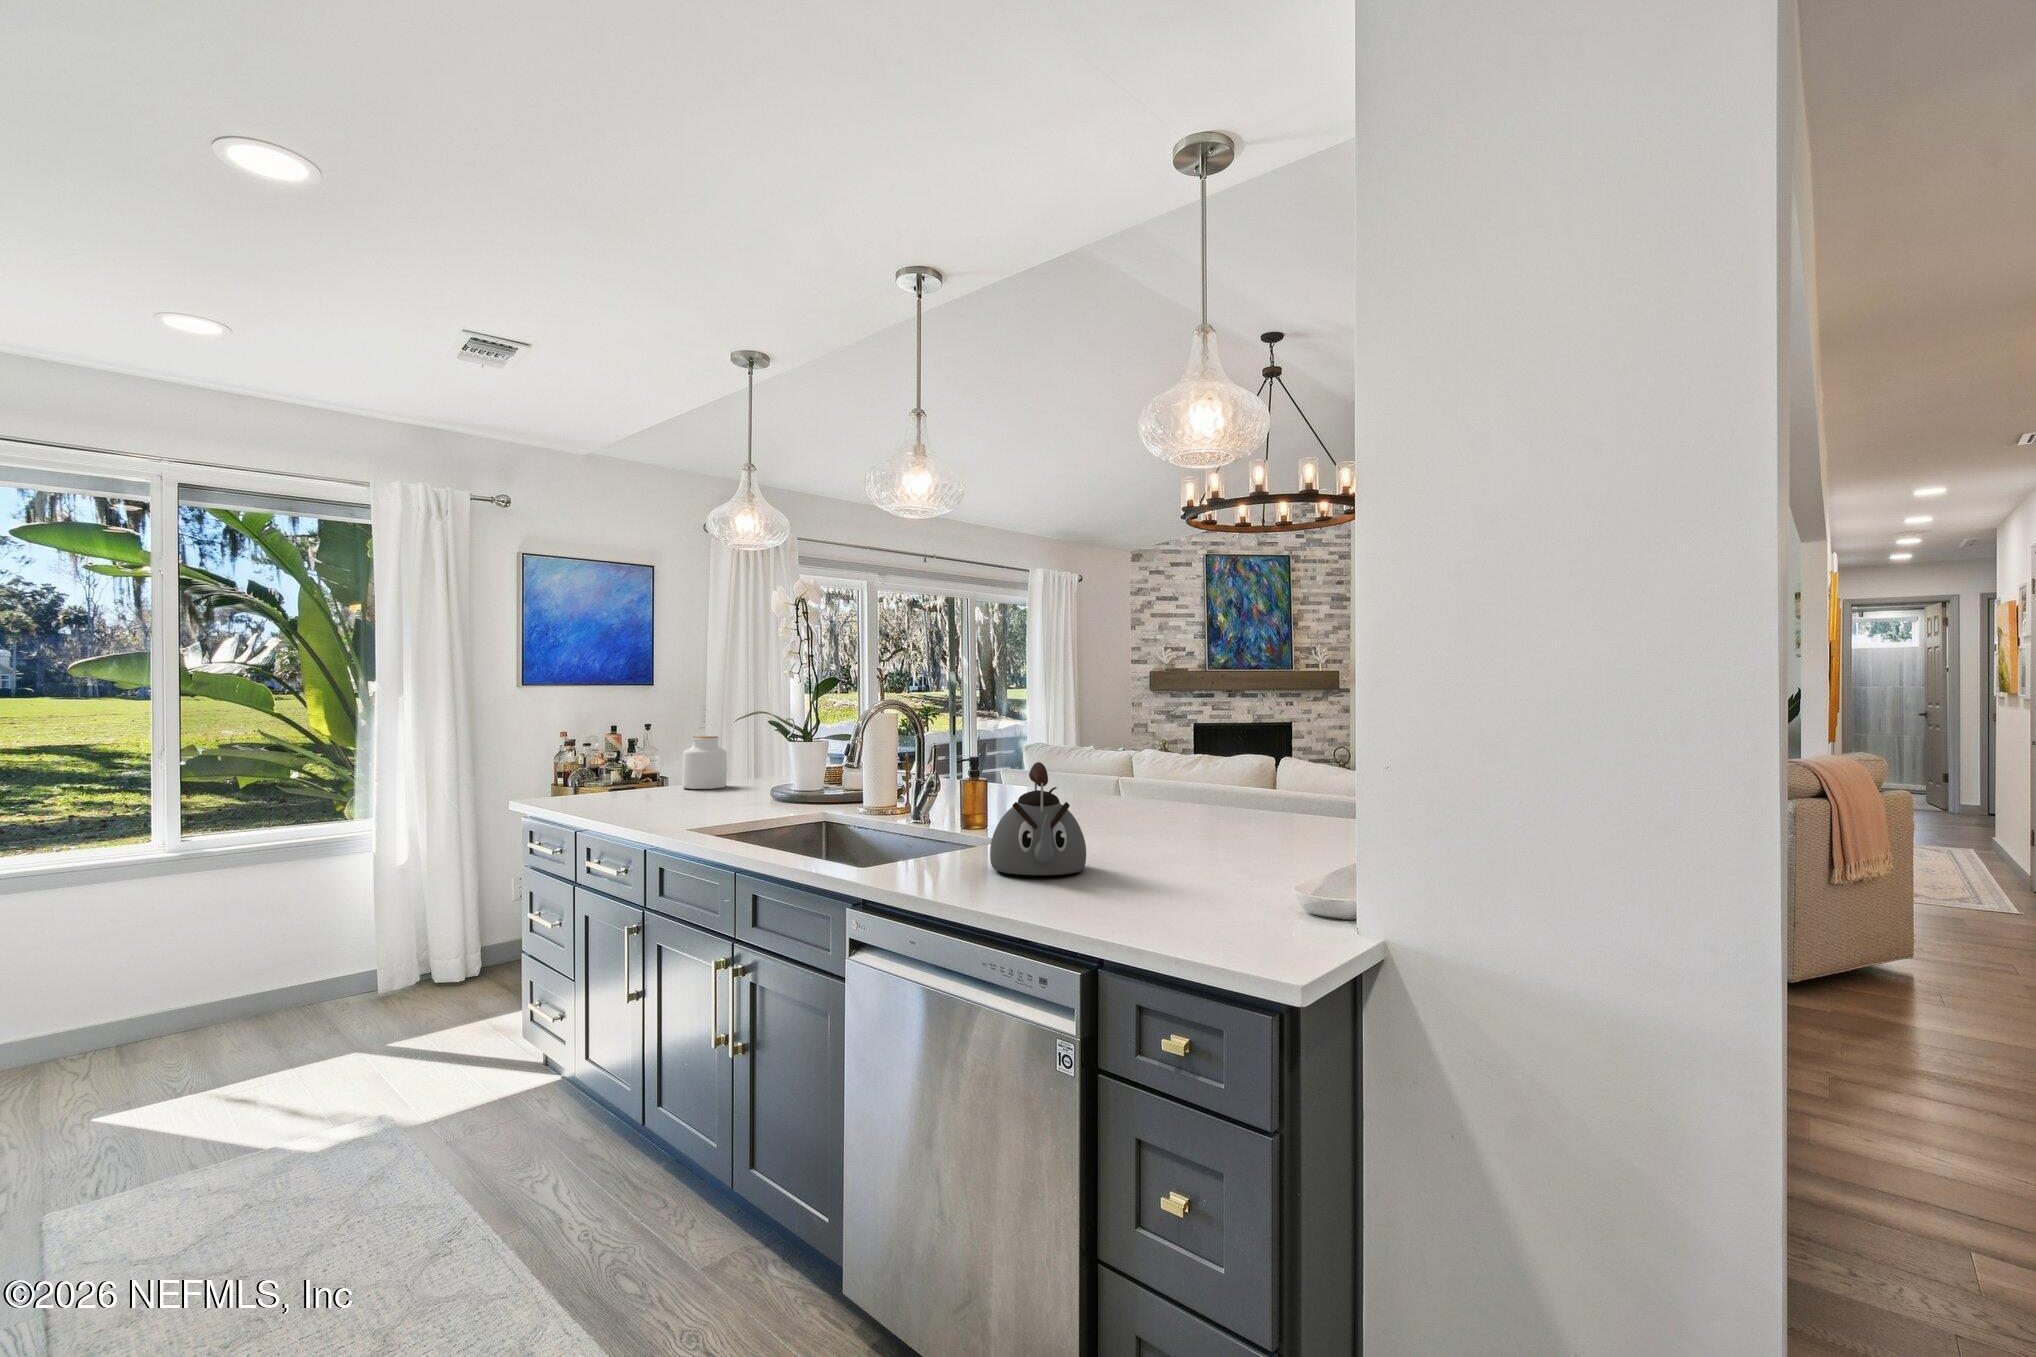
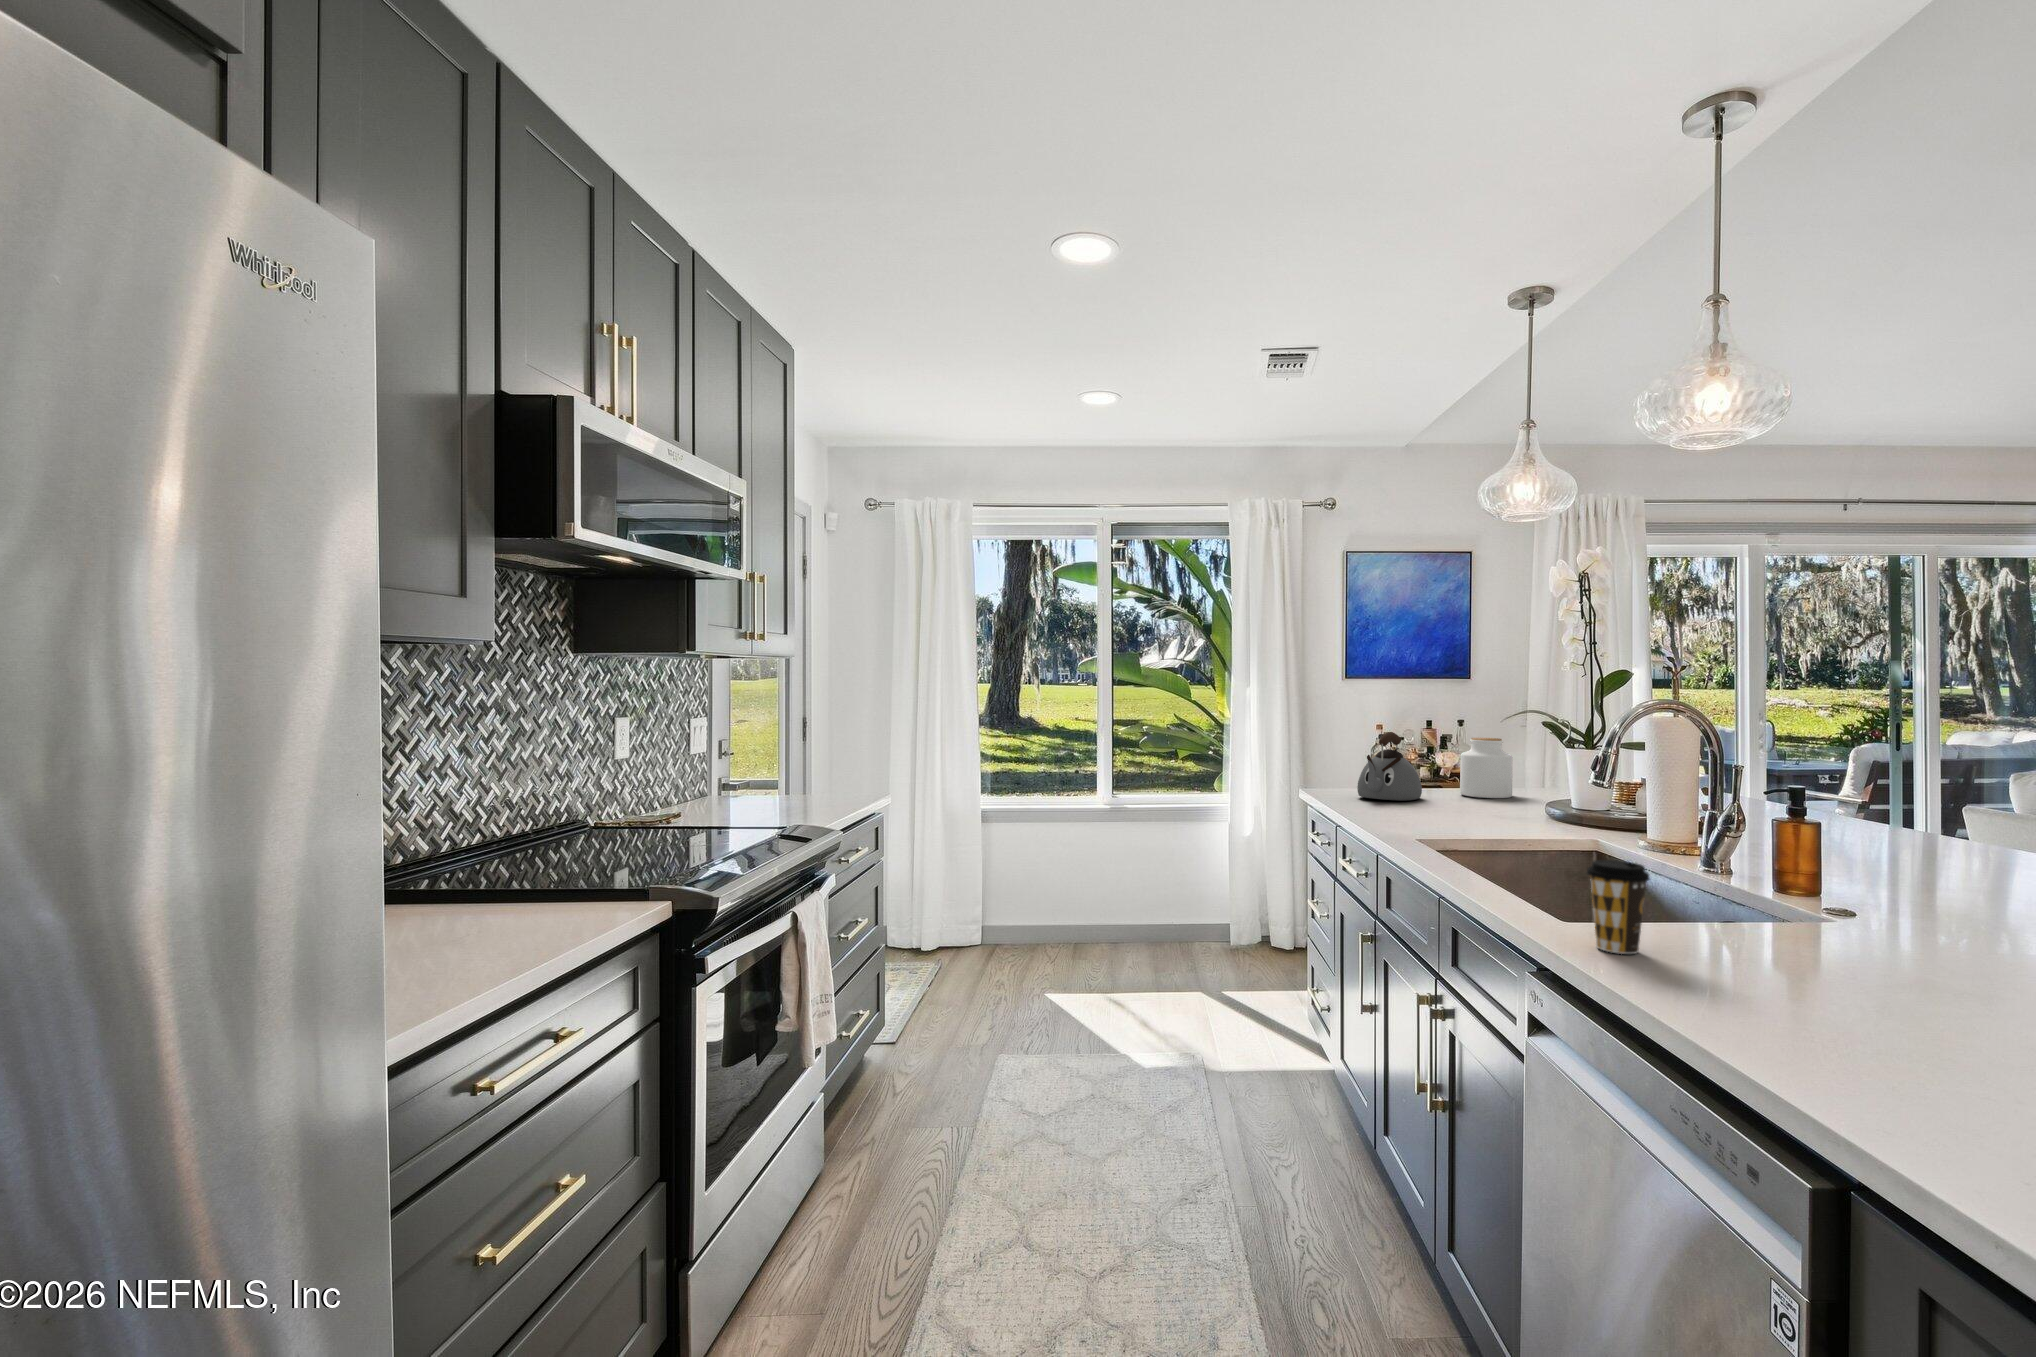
kettle: present [990,762,1086,875] -> present [1357,732,1422,801]
coffee cup: none [892,810,933,879] -> present [1587,860,1650,954]

